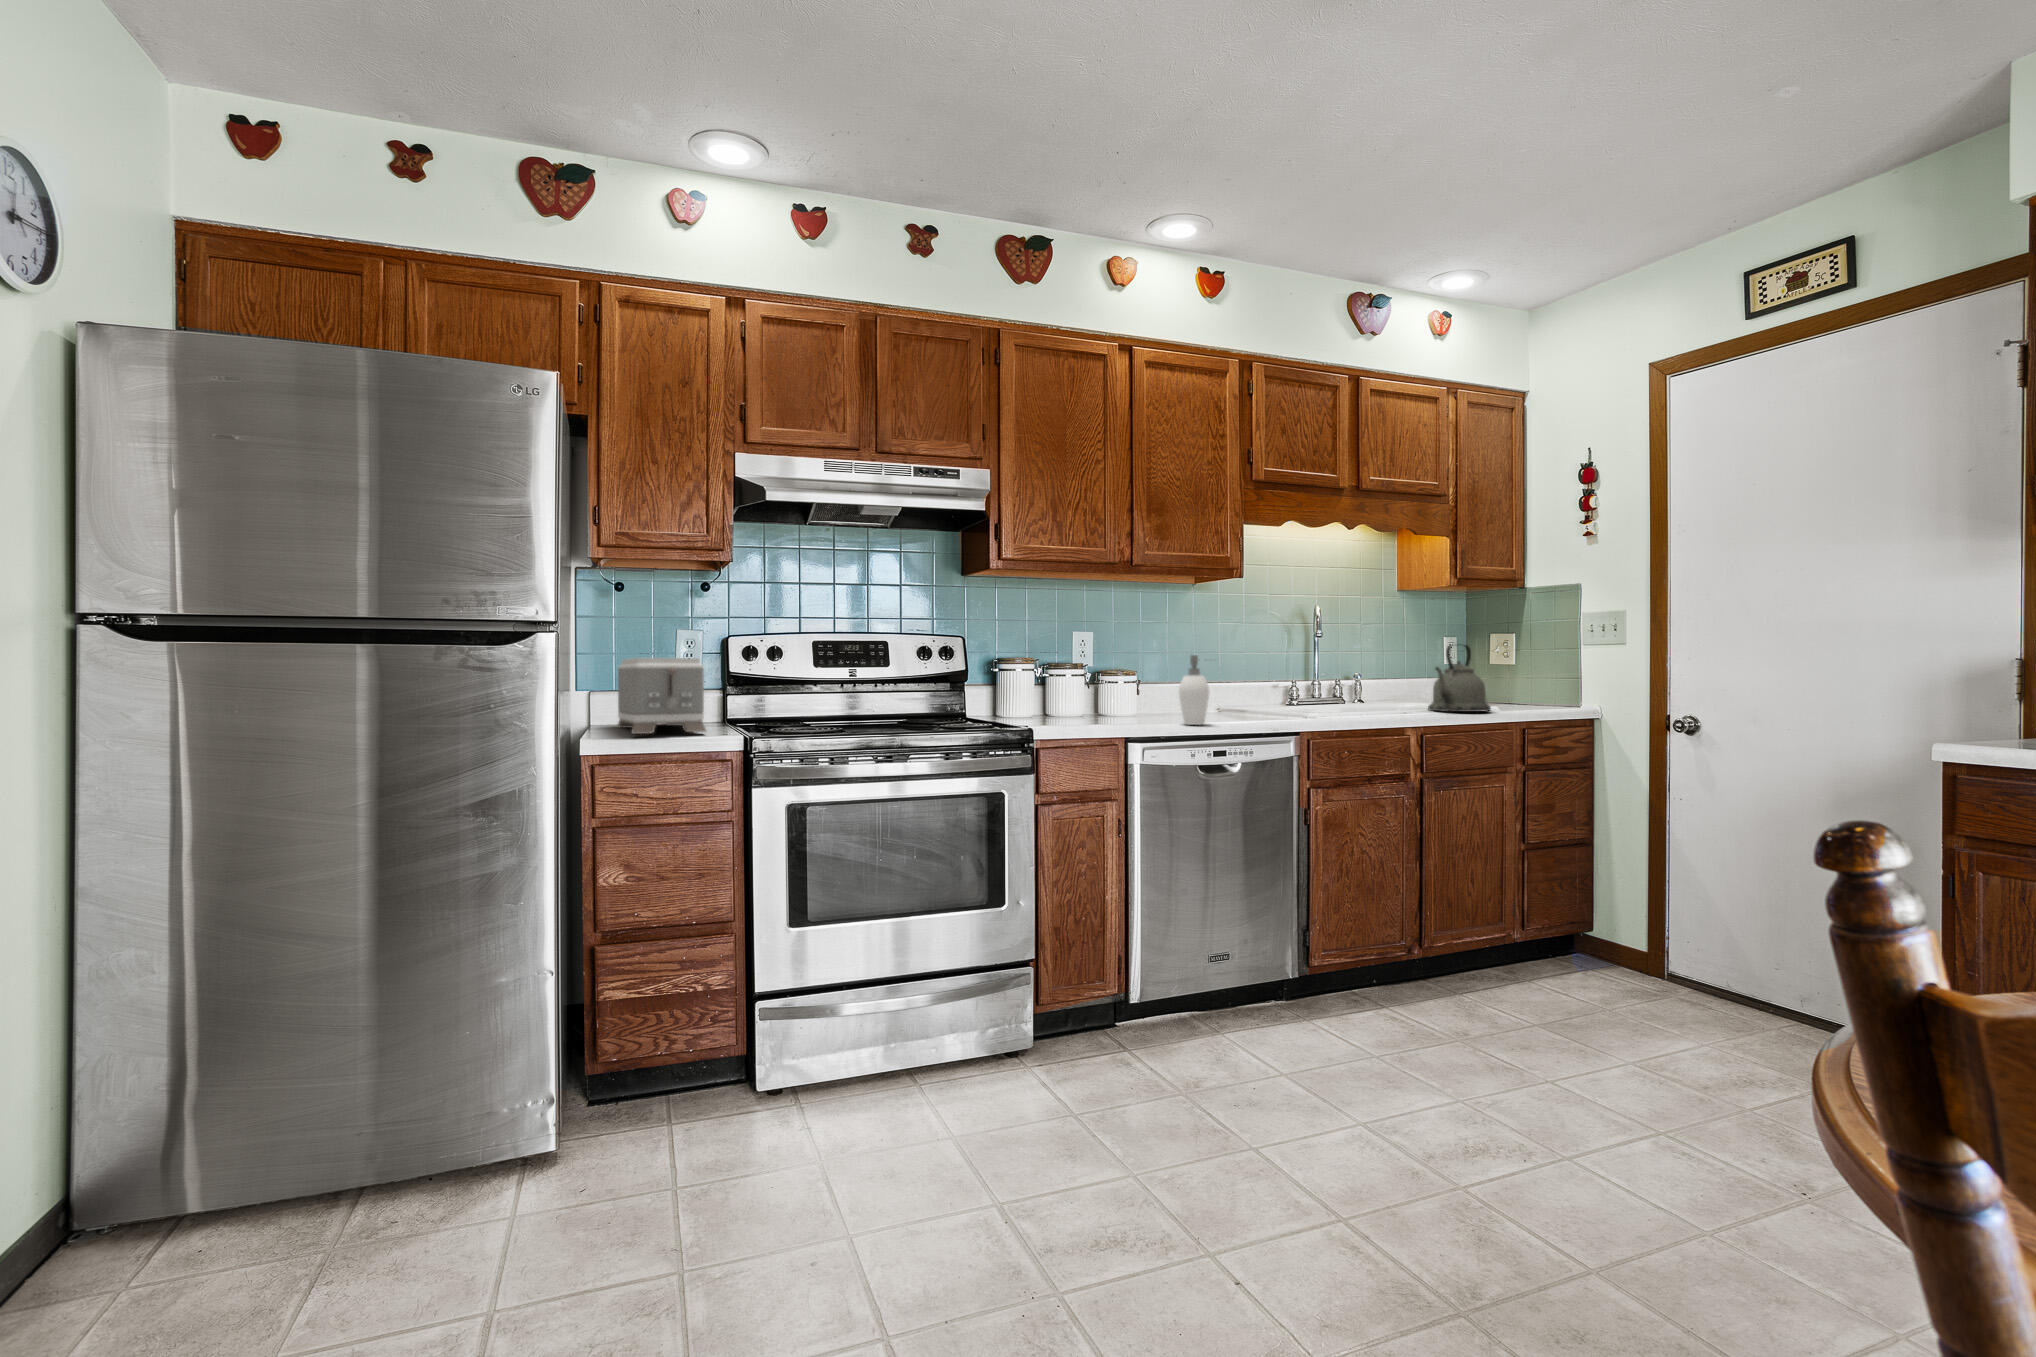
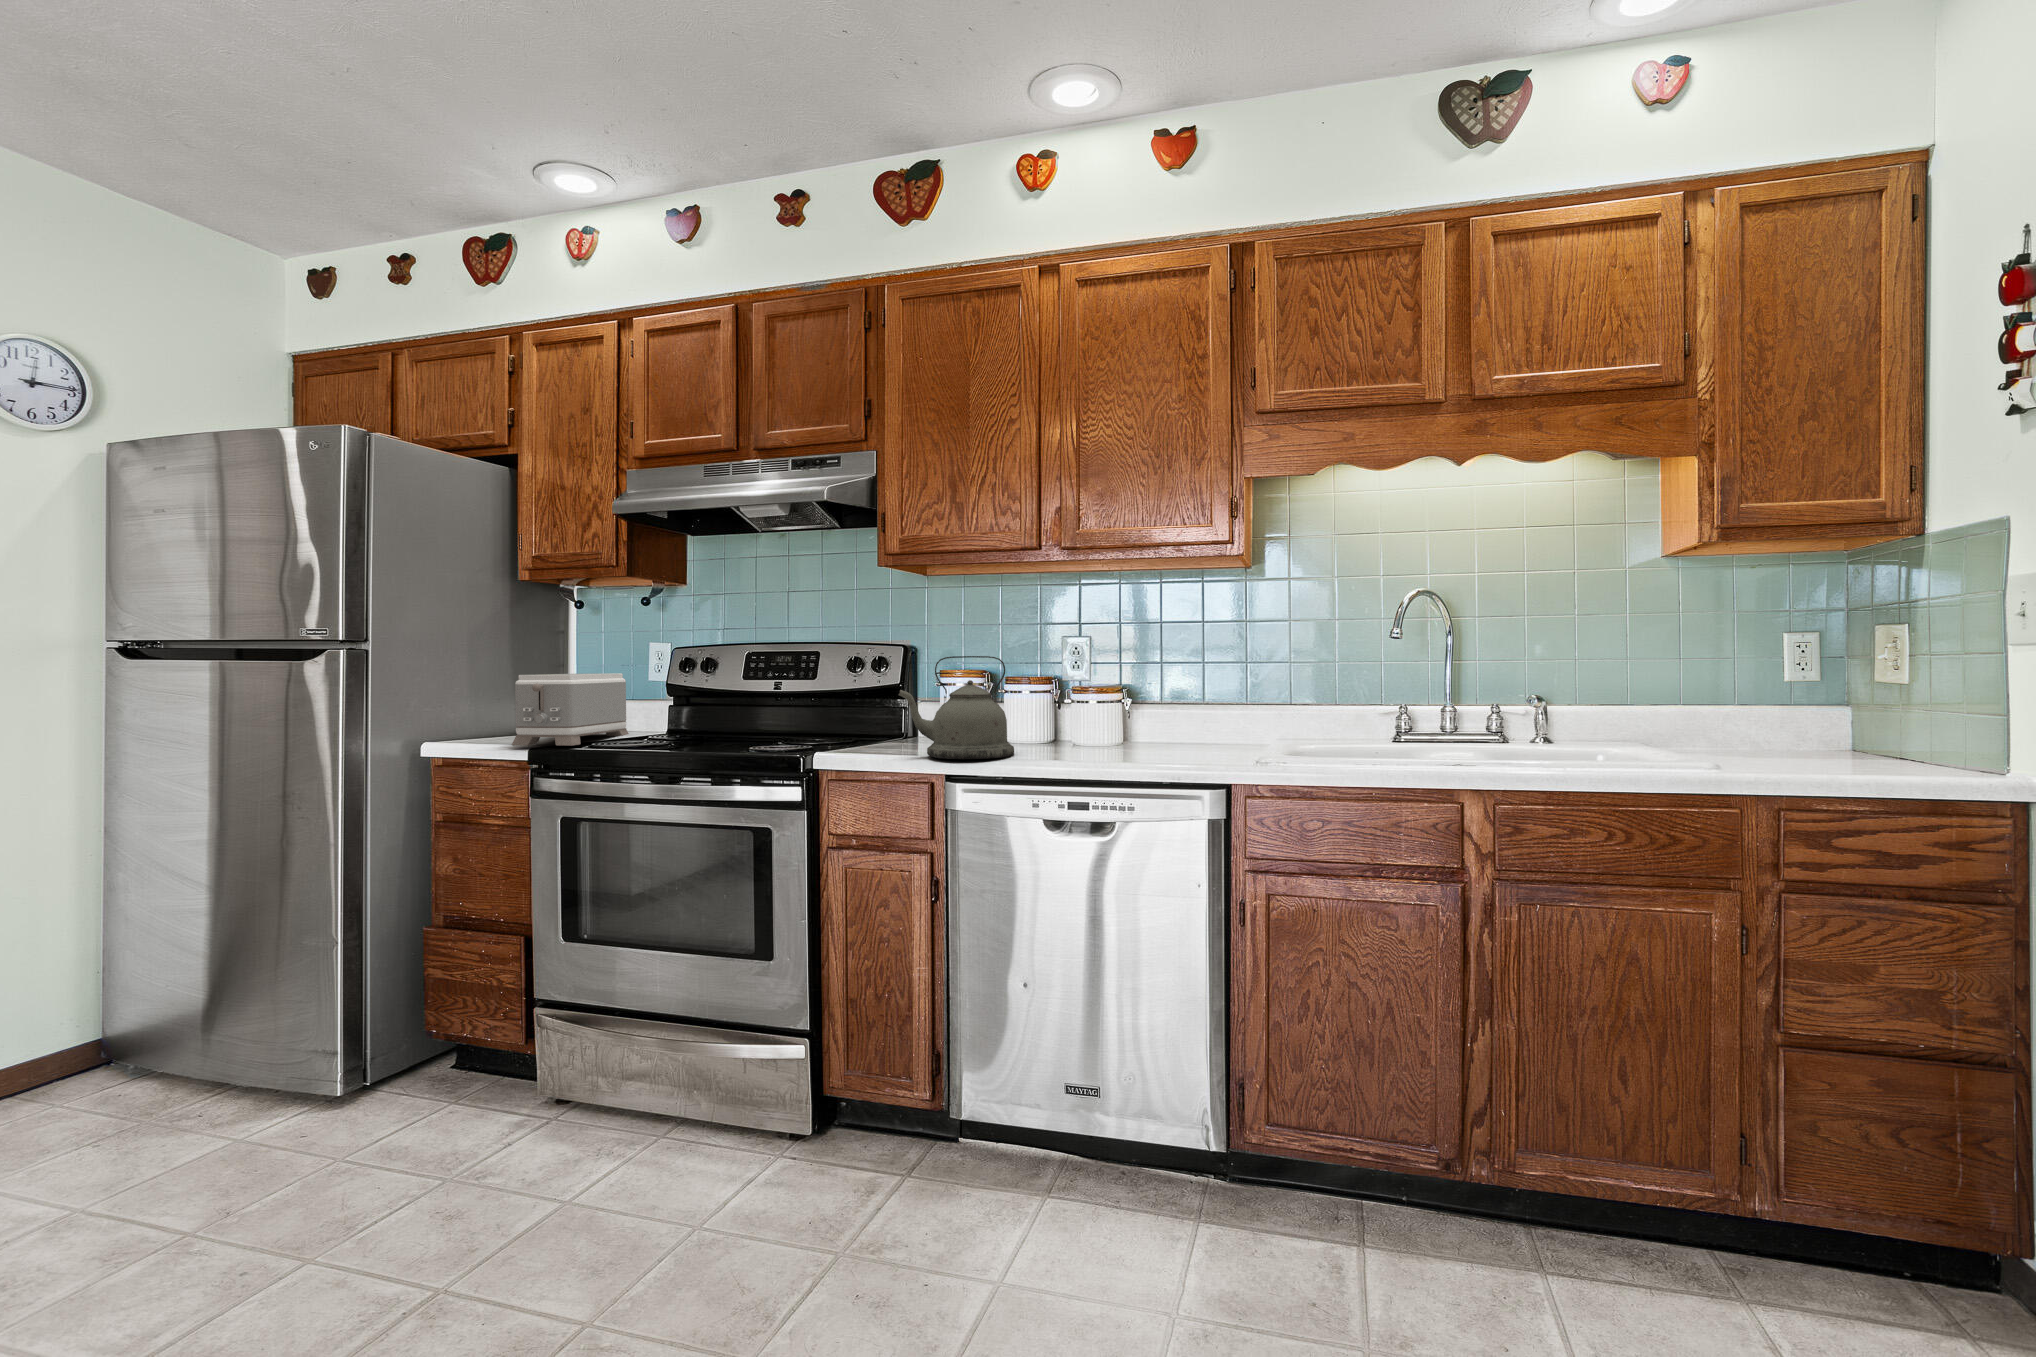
kettle: present [1428,644,1491,712] -> present [899,656,1014,759]
soap dispenser: present [1179,655,1209,725] -> none [1044,670,1086,766]

